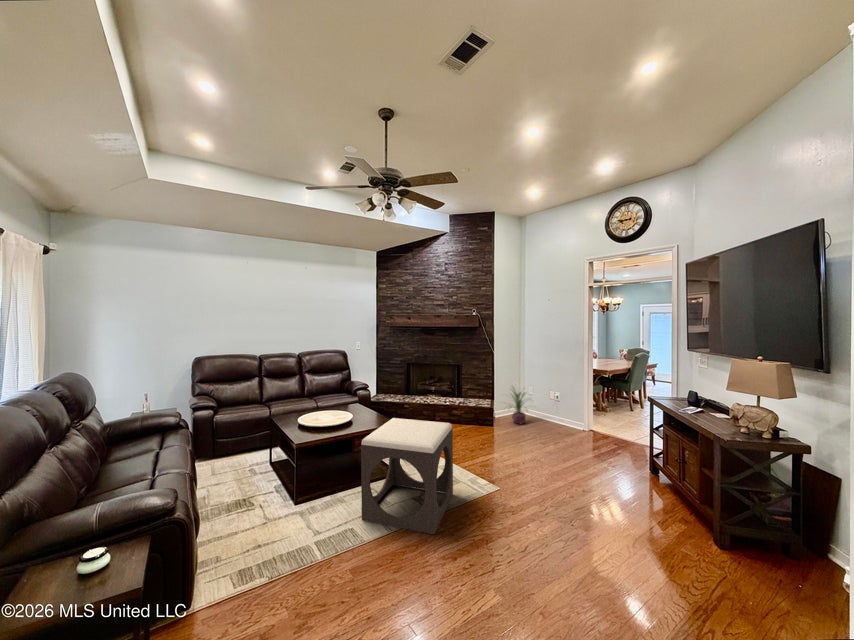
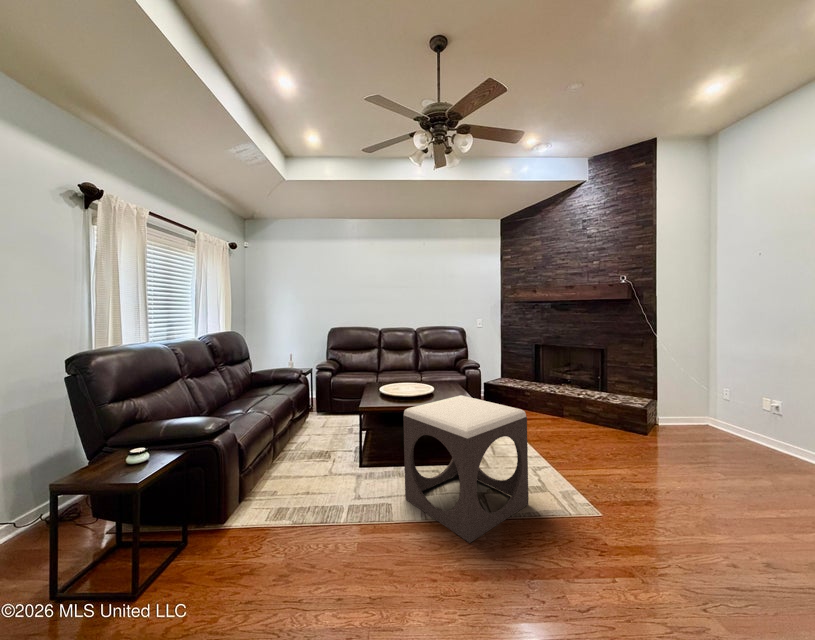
decorative plant: present [509,388,526,424] -> none [663,382,743,442]

